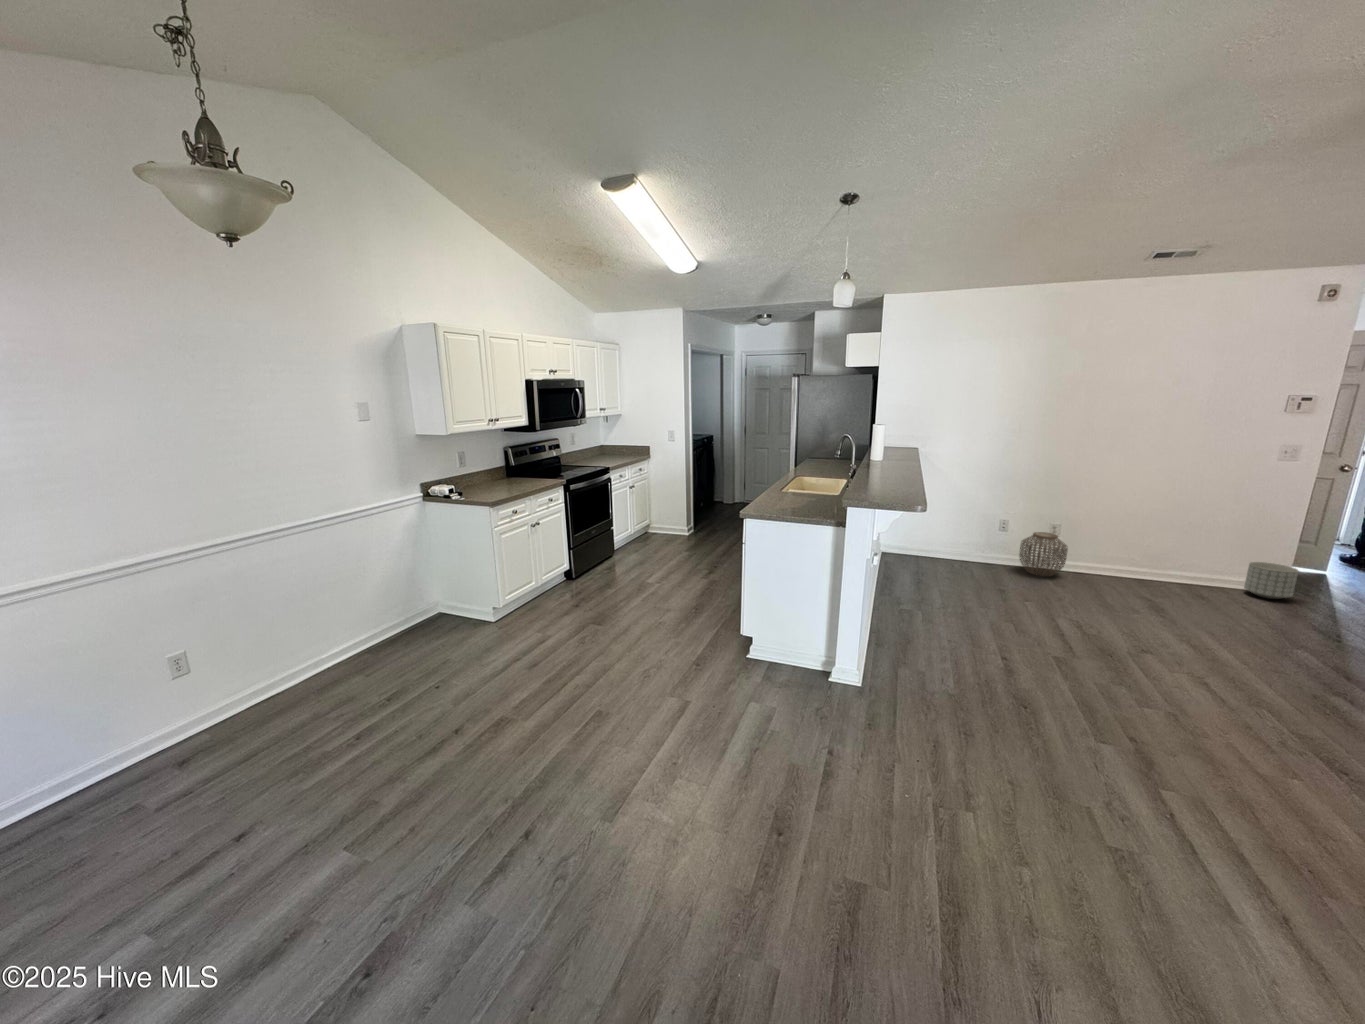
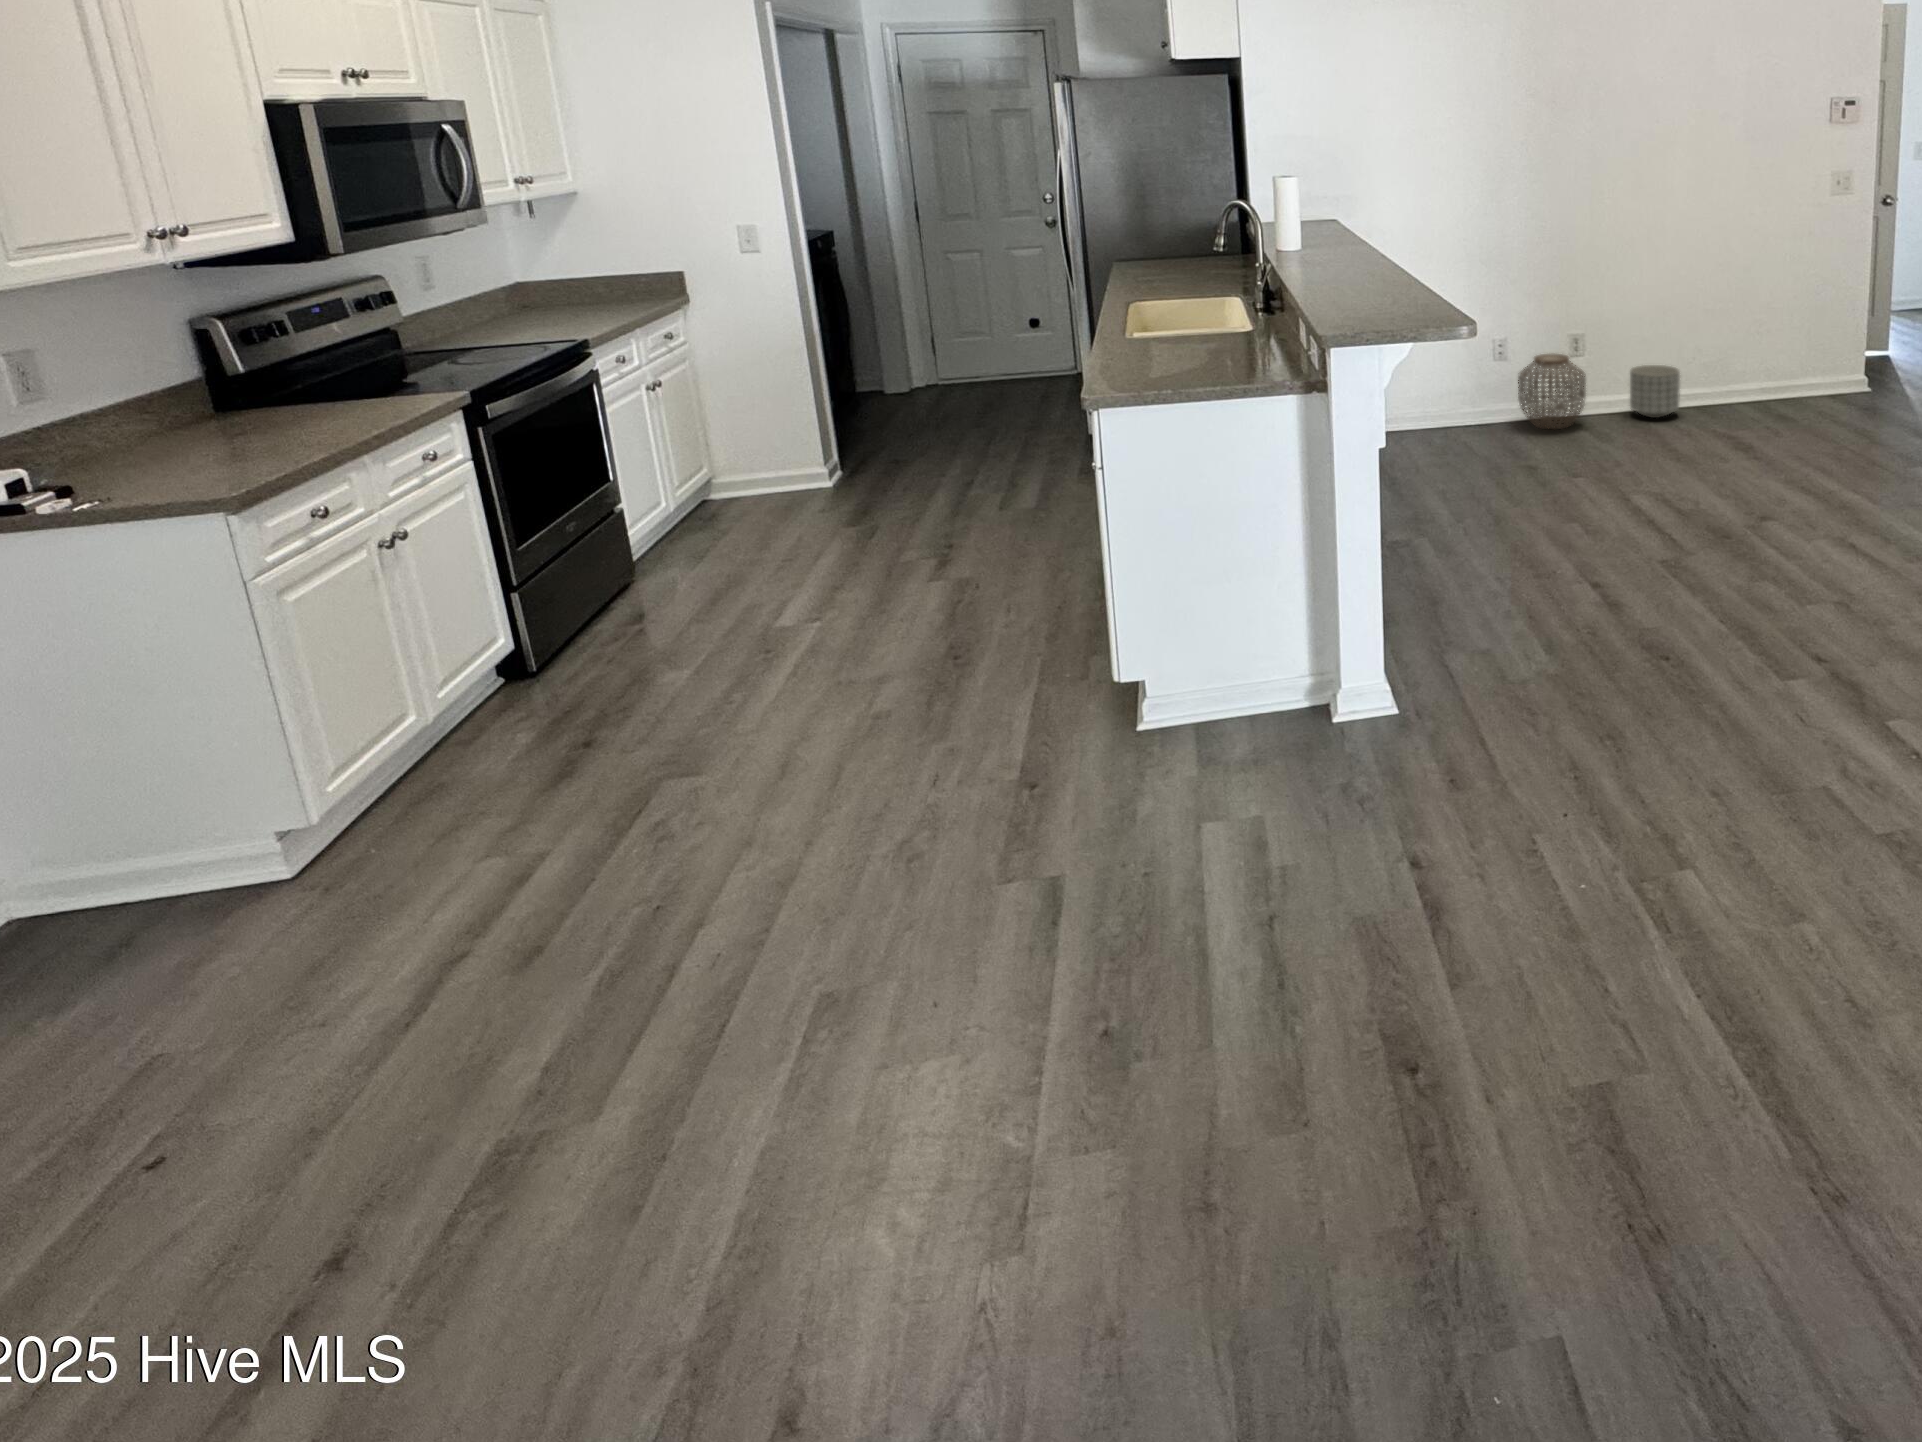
planter: present [1244,562,1299,599] -> present [1630,365,1680,418]

